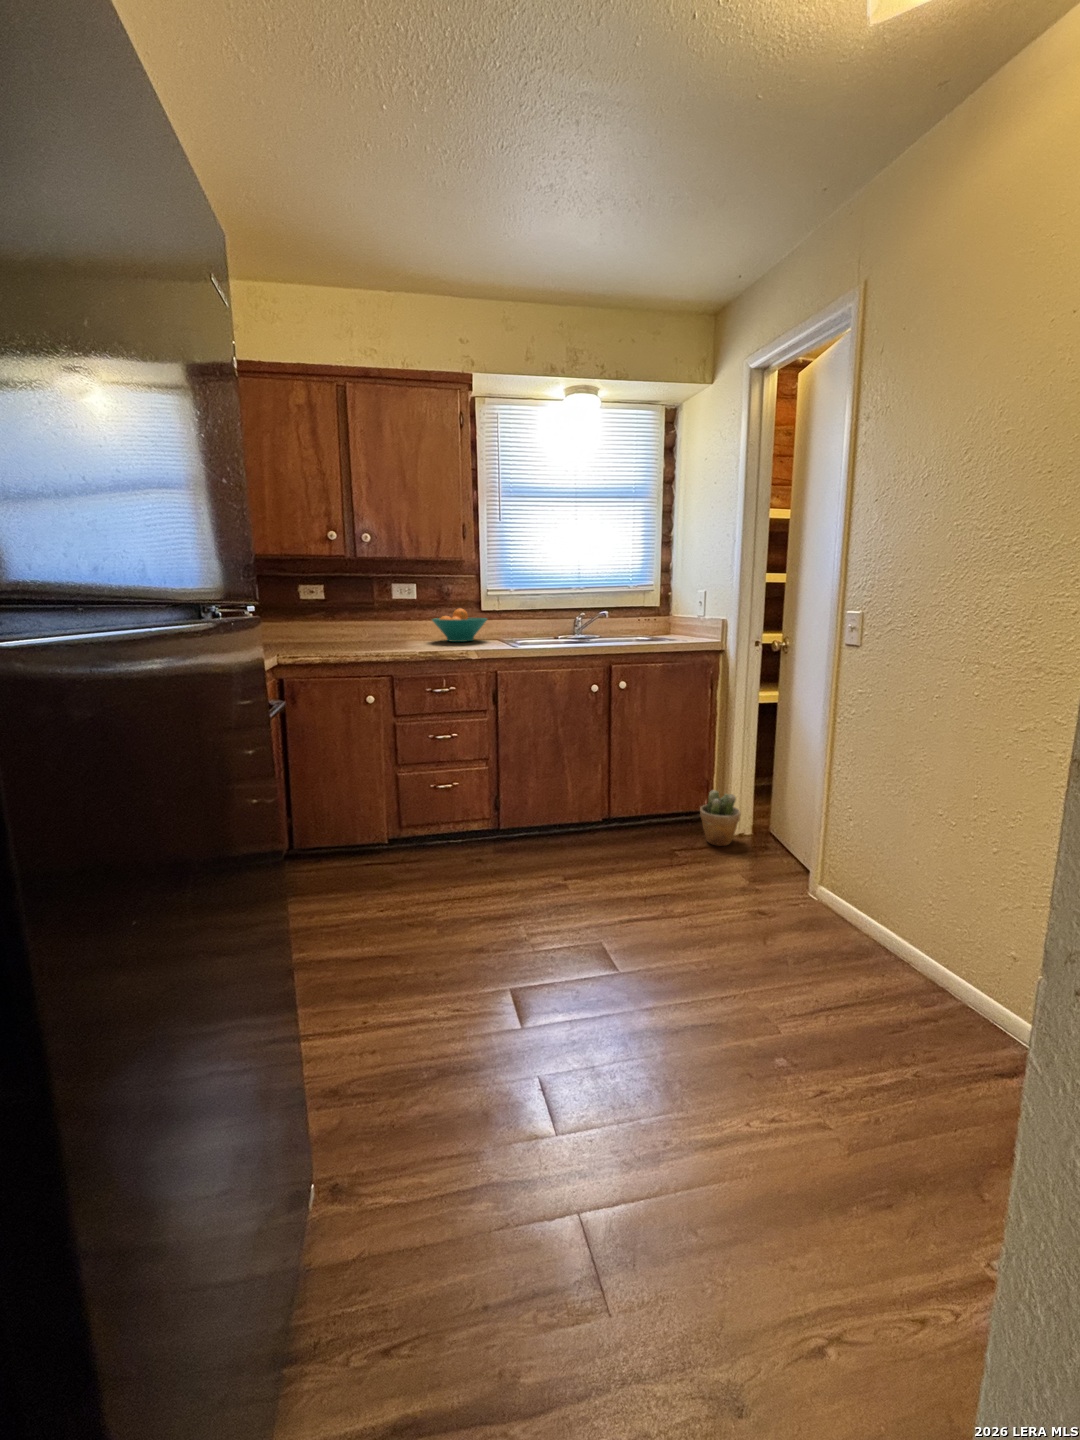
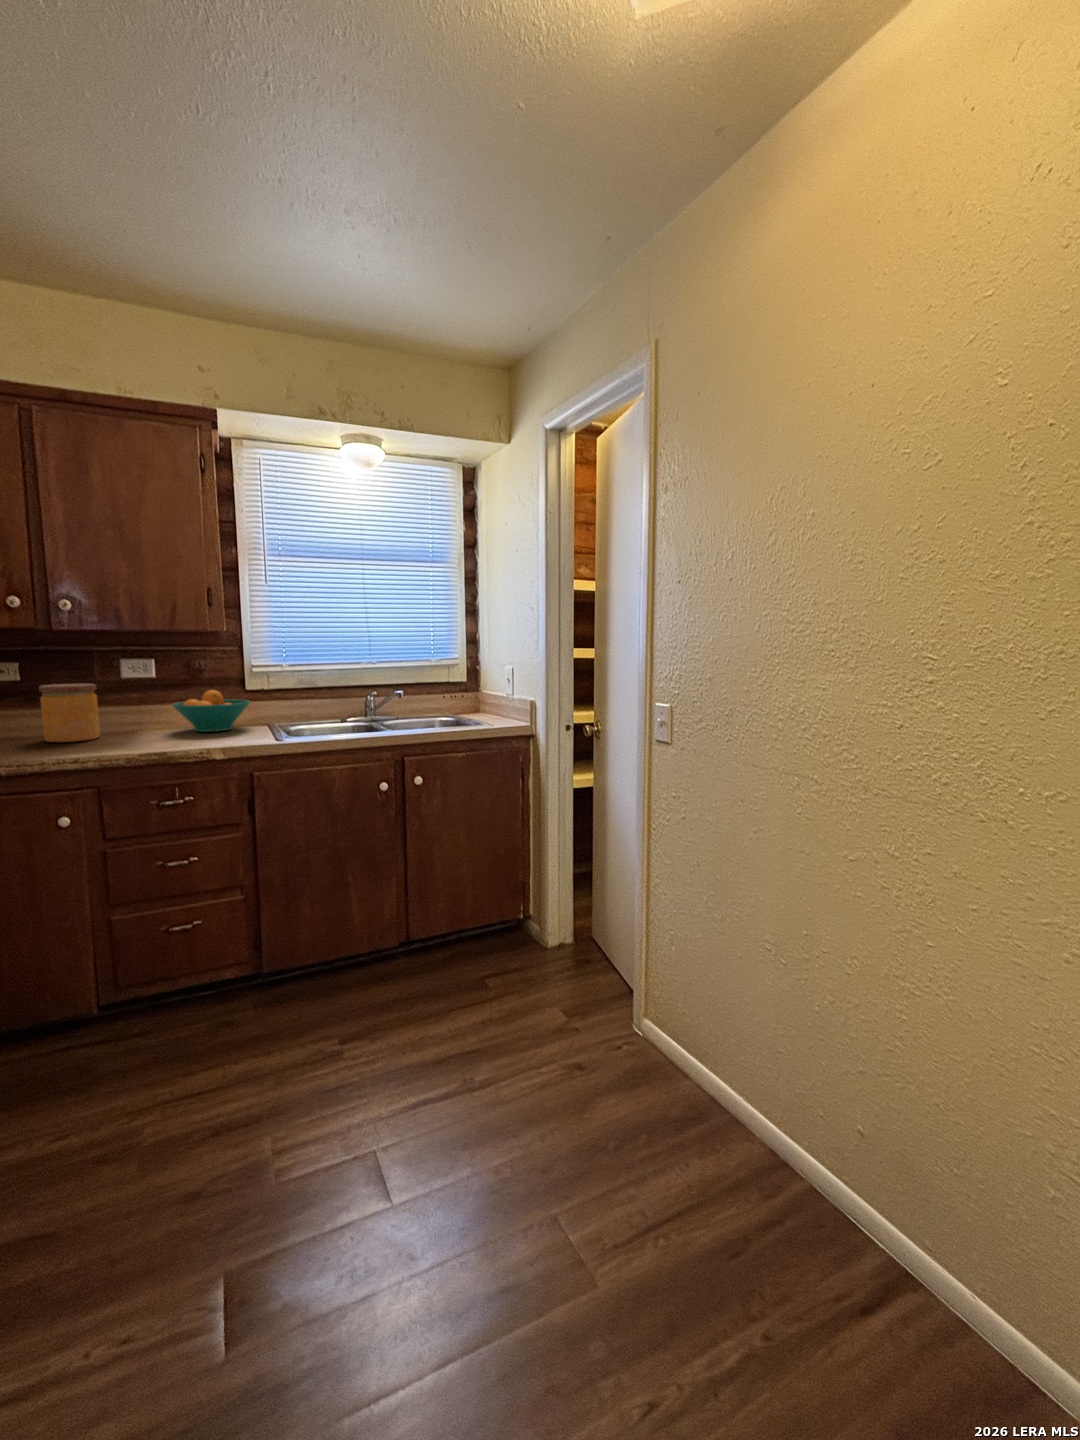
jar: none [346,602,383,645] -> present [39,683,100,742]
potted plant: present [700,790,741,846] -> none [515,897,560,963]

